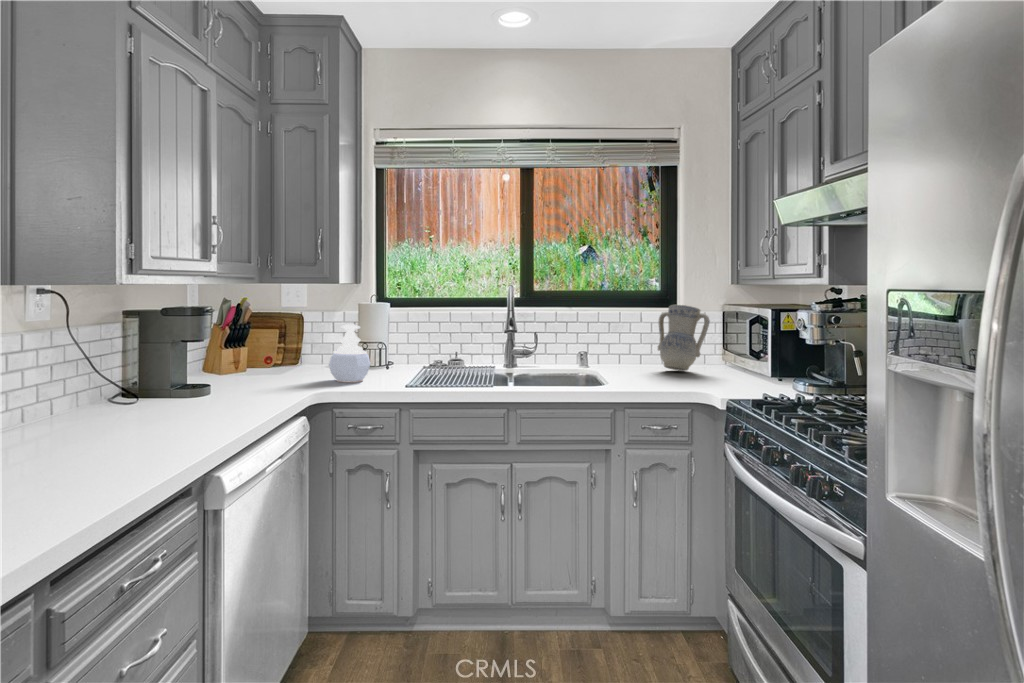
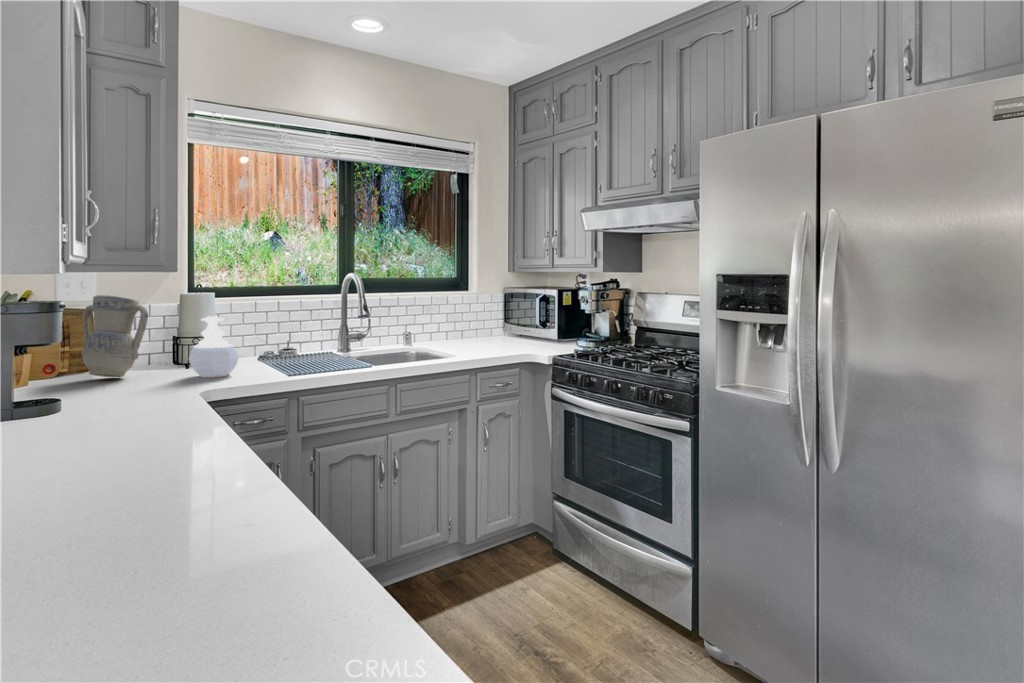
vase: present [658,305,710,371] -> present [82,295,148,377]

